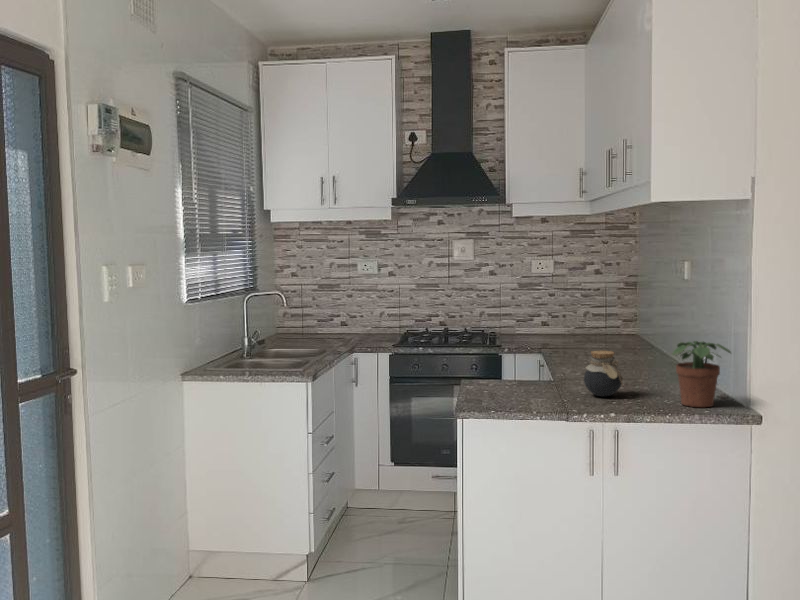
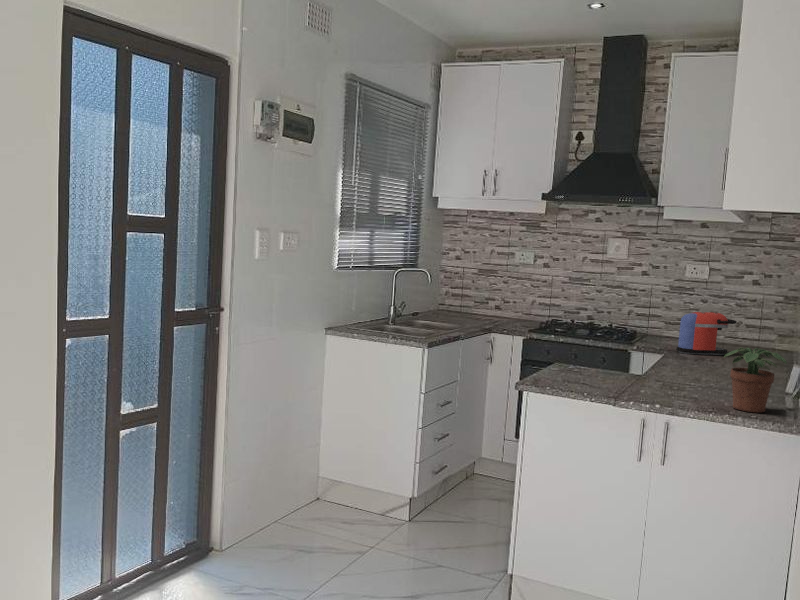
coffee maker: none [550,306,600,350] -> present [676,312,737,355]
jar: present [584,351,623,397] -> none [648,347,685,391]

